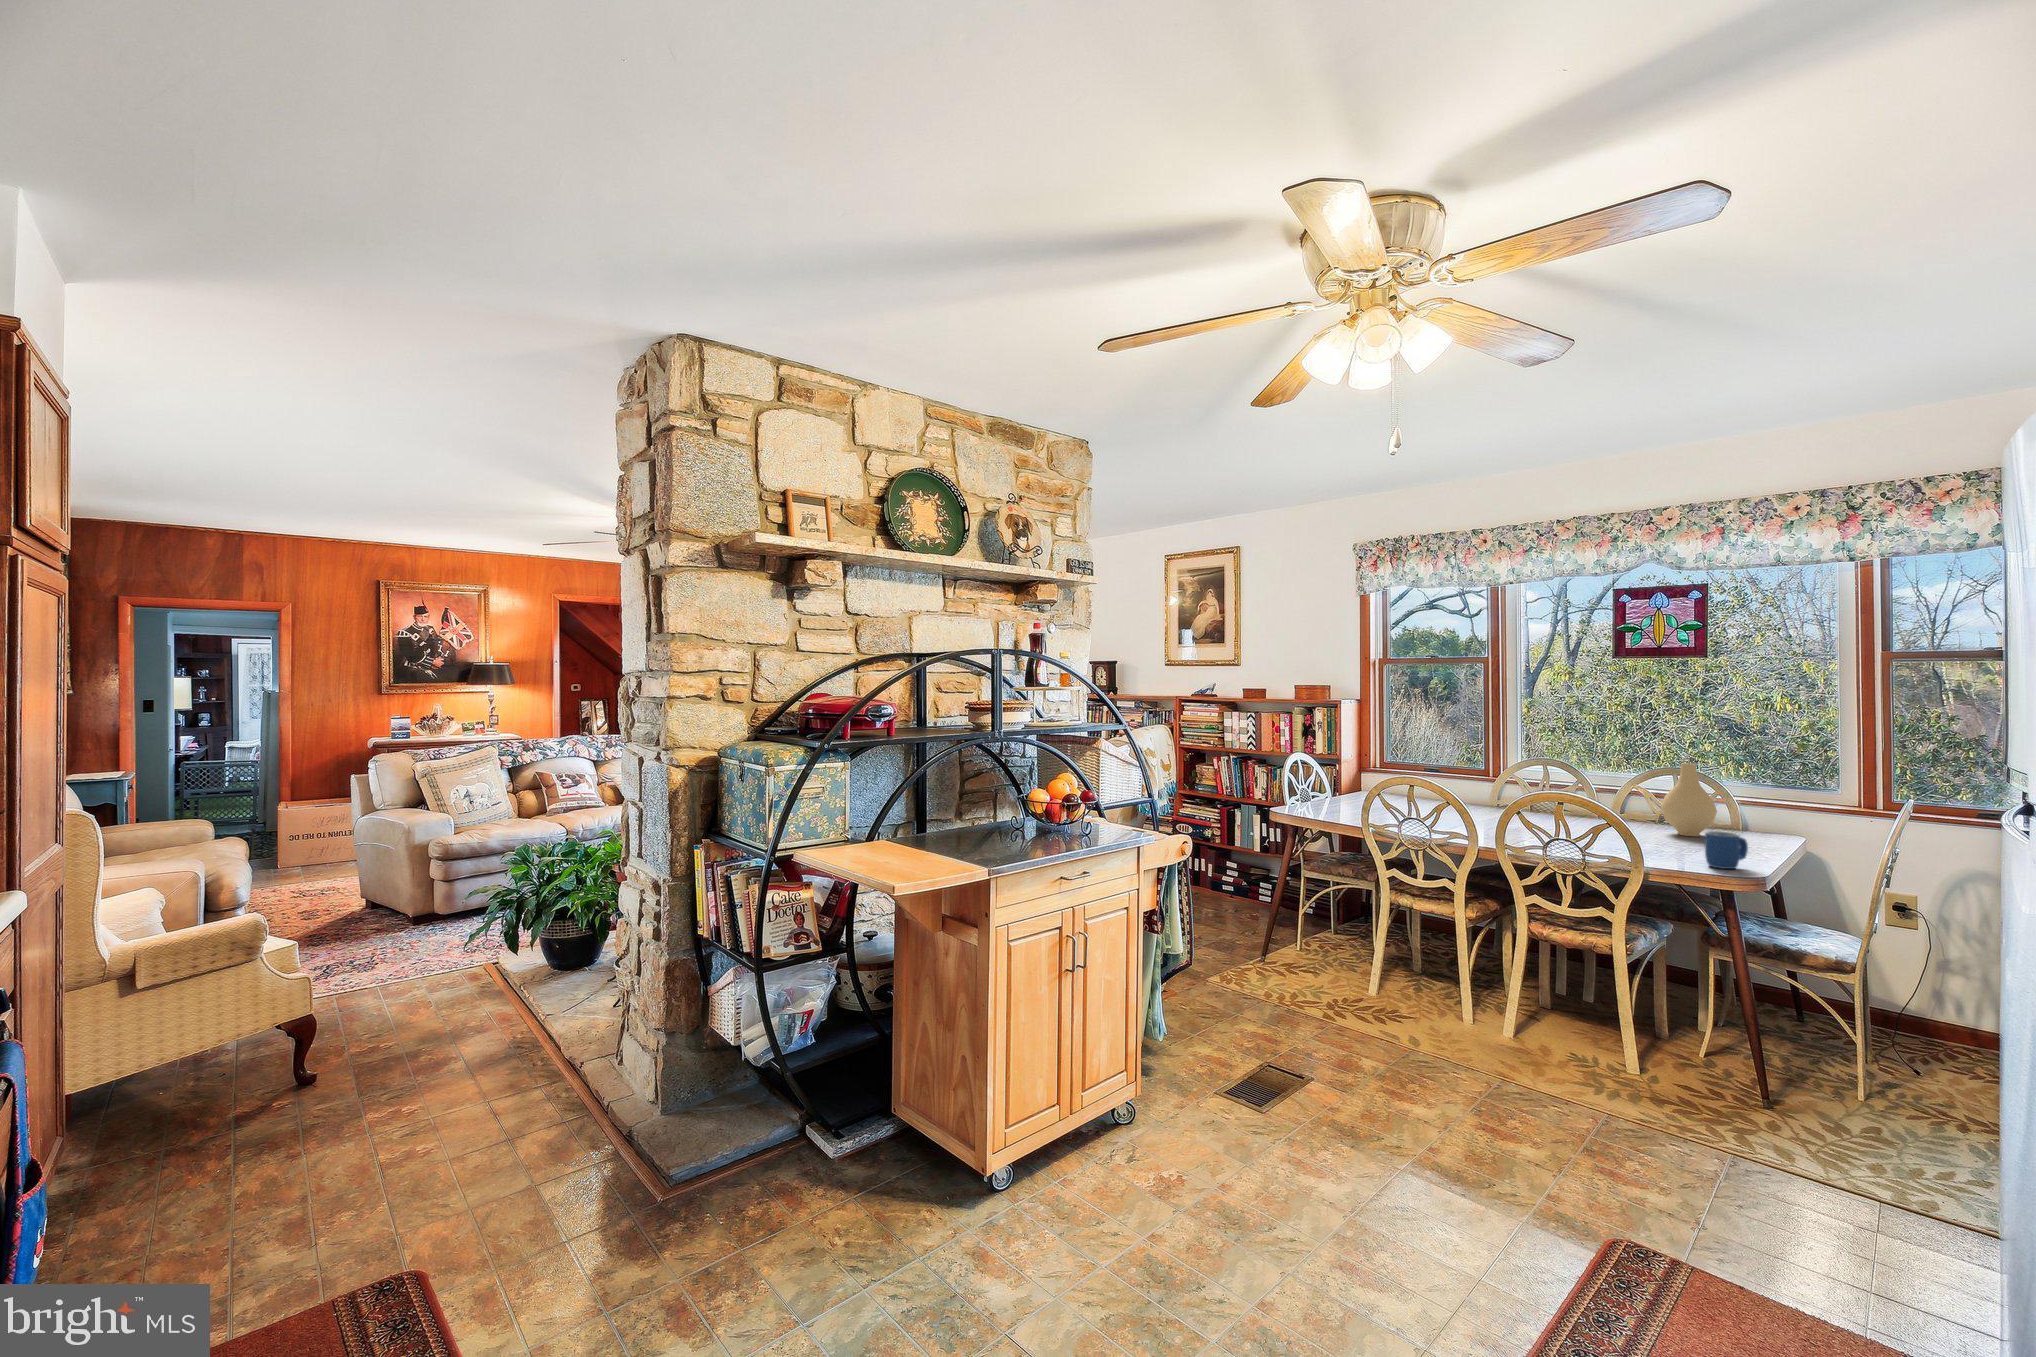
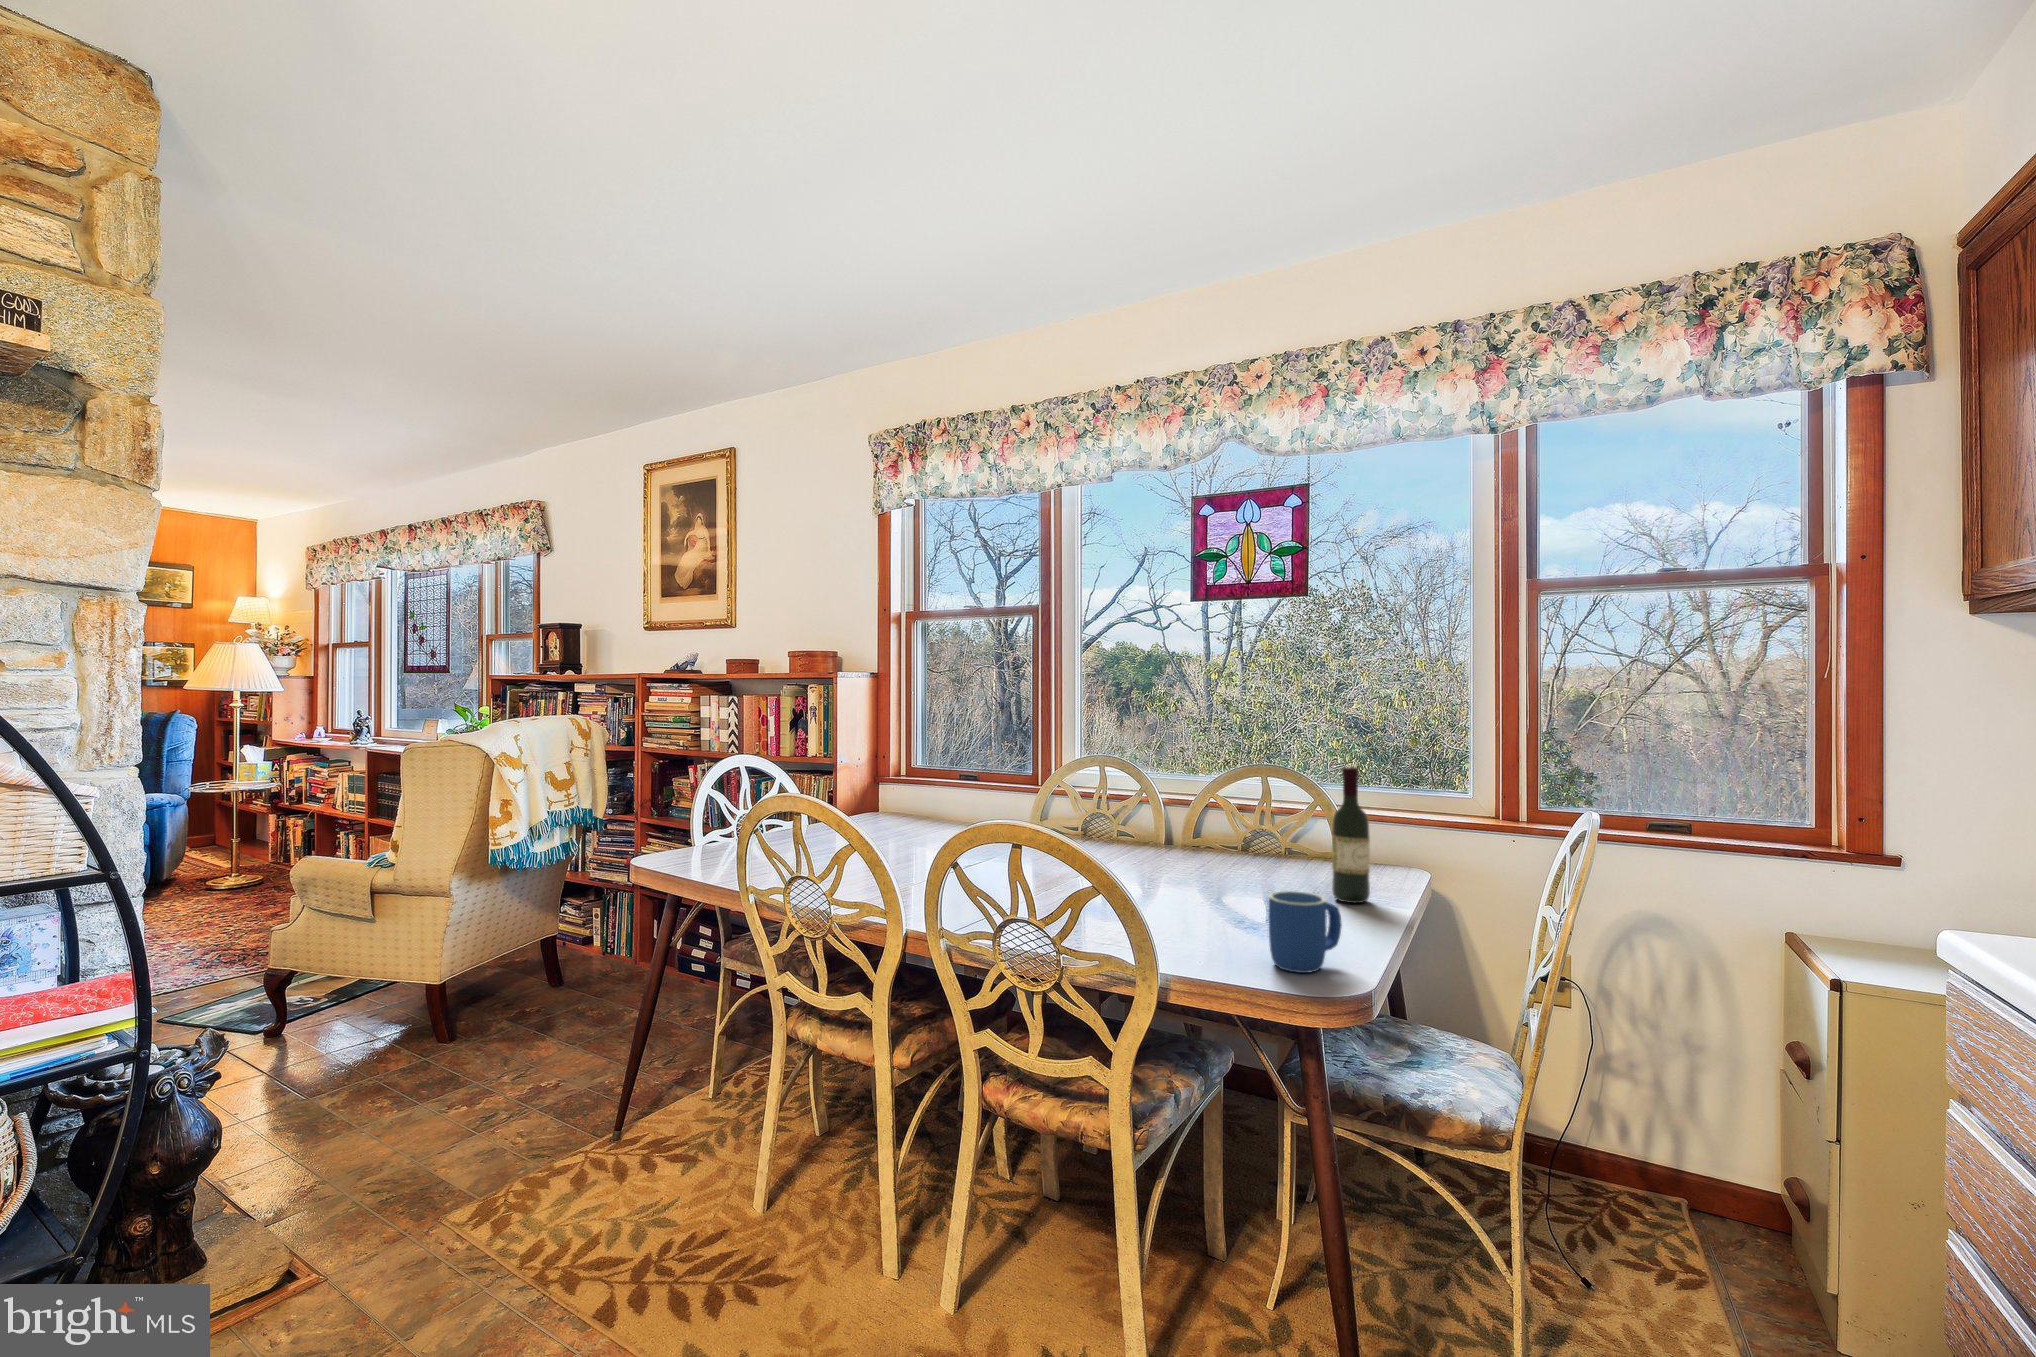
vase: present [1661,763,1717,836] -> none [1235,756,1312,878]
wine bottle: none [1734,771,1760,848] -> present [1332,767,1370,903]

